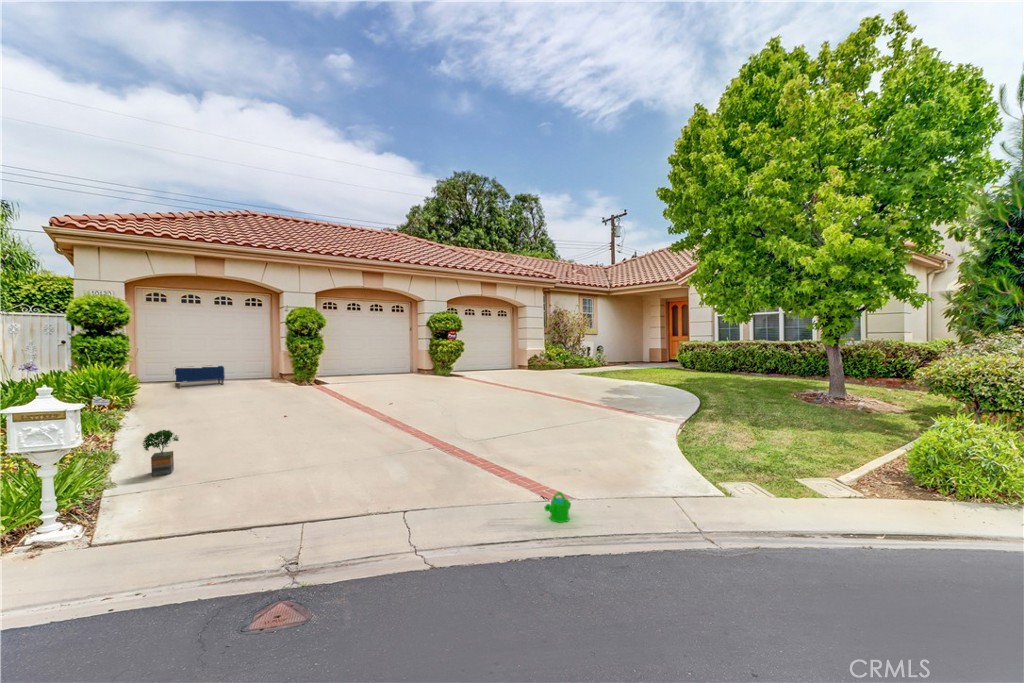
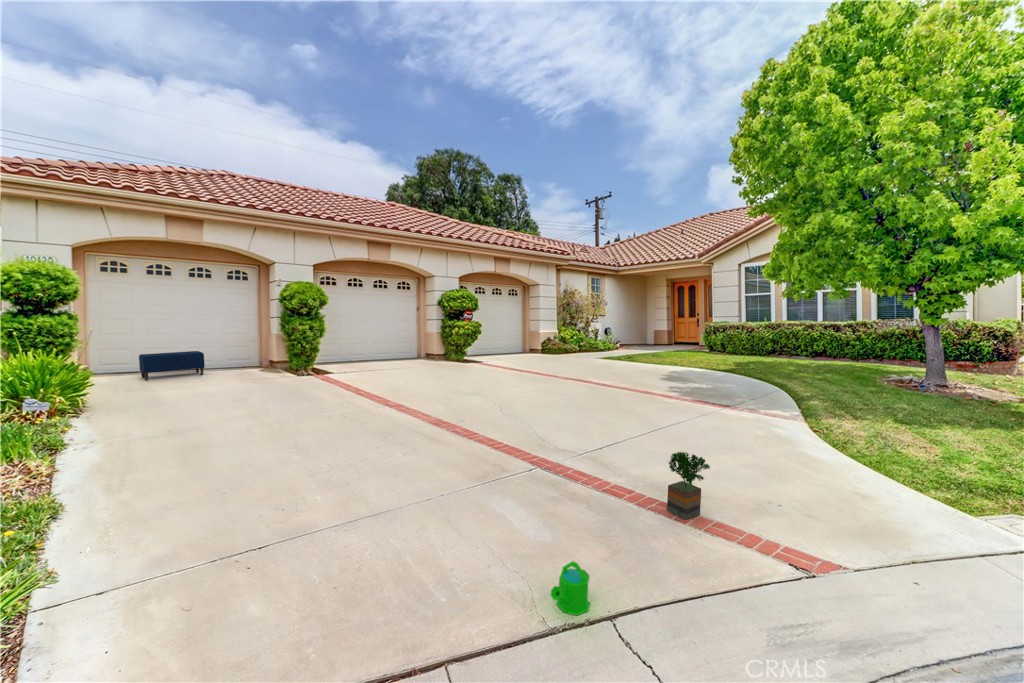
potted tree: present [142,430,179,476] -> present [667,452,710,520]
watering can: present [545,492,571,523] -> present [551,561,590,615]

